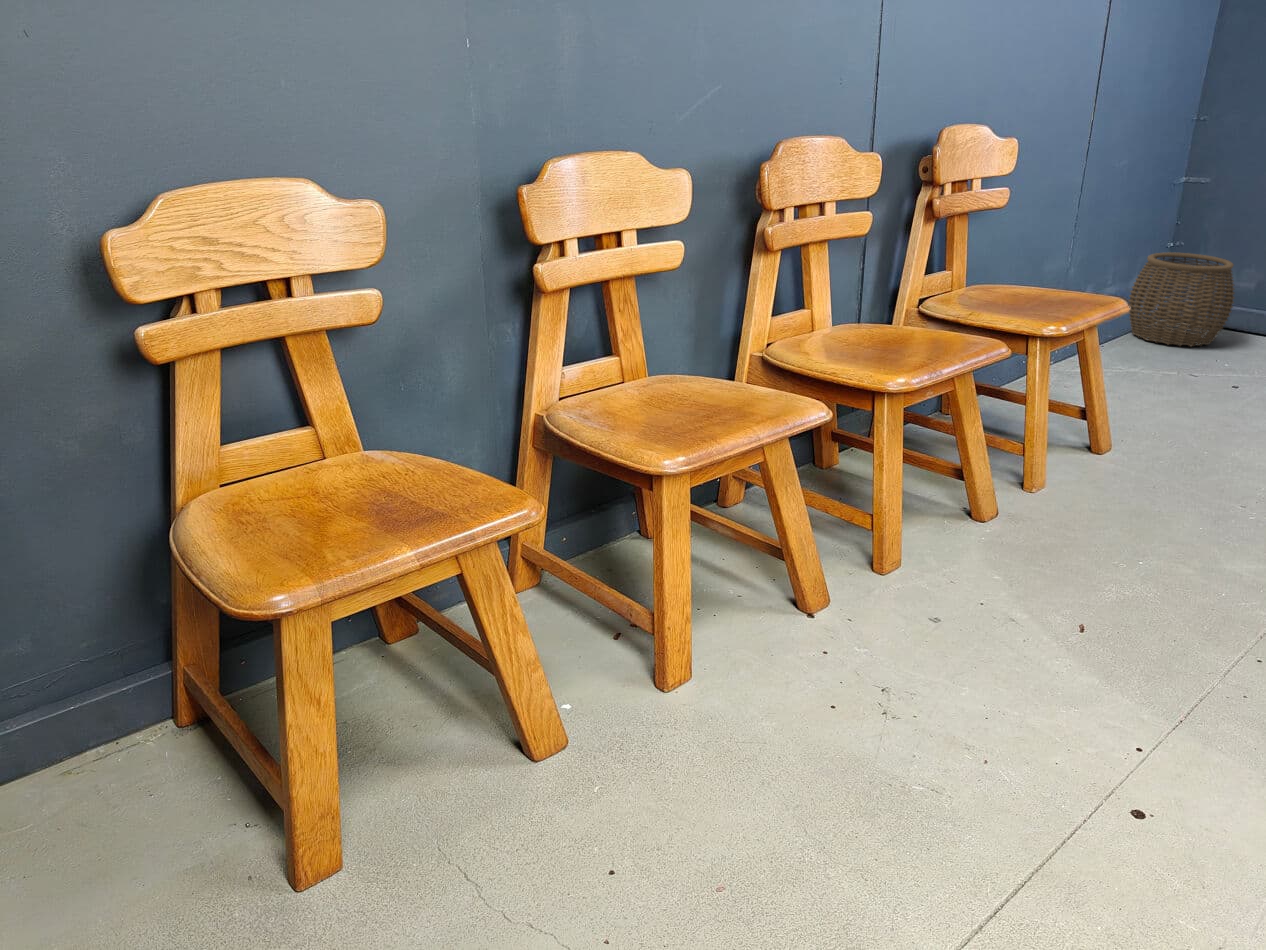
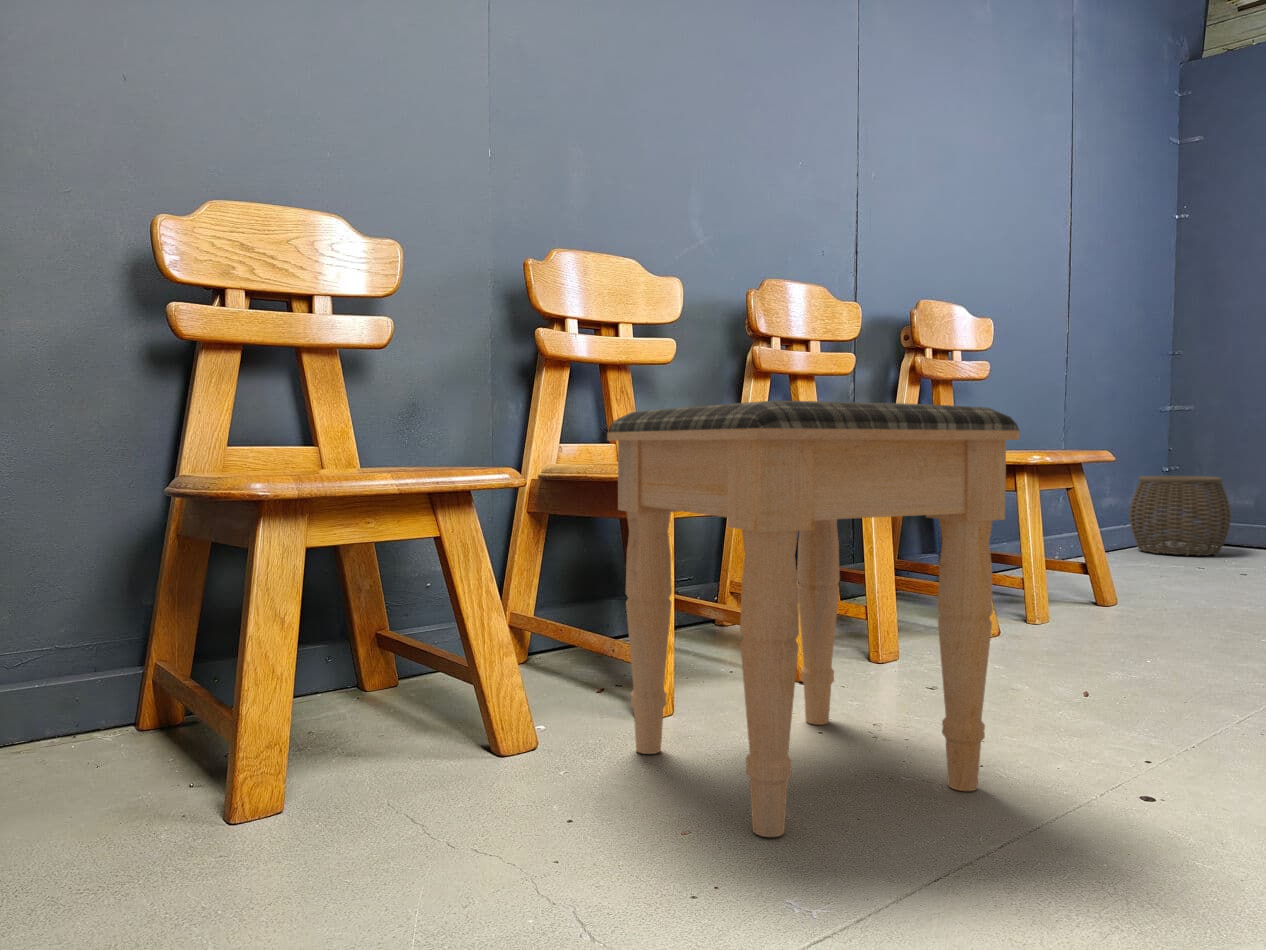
footstool: none [630,410,1048,876] -> present [607,400,1020,837]

